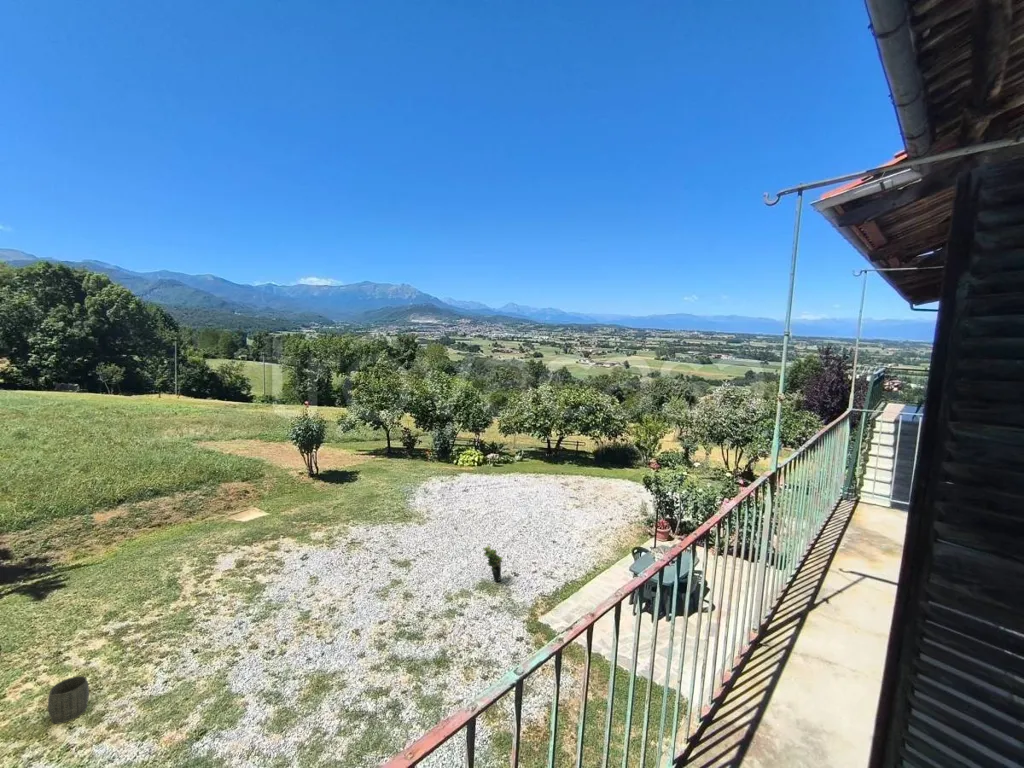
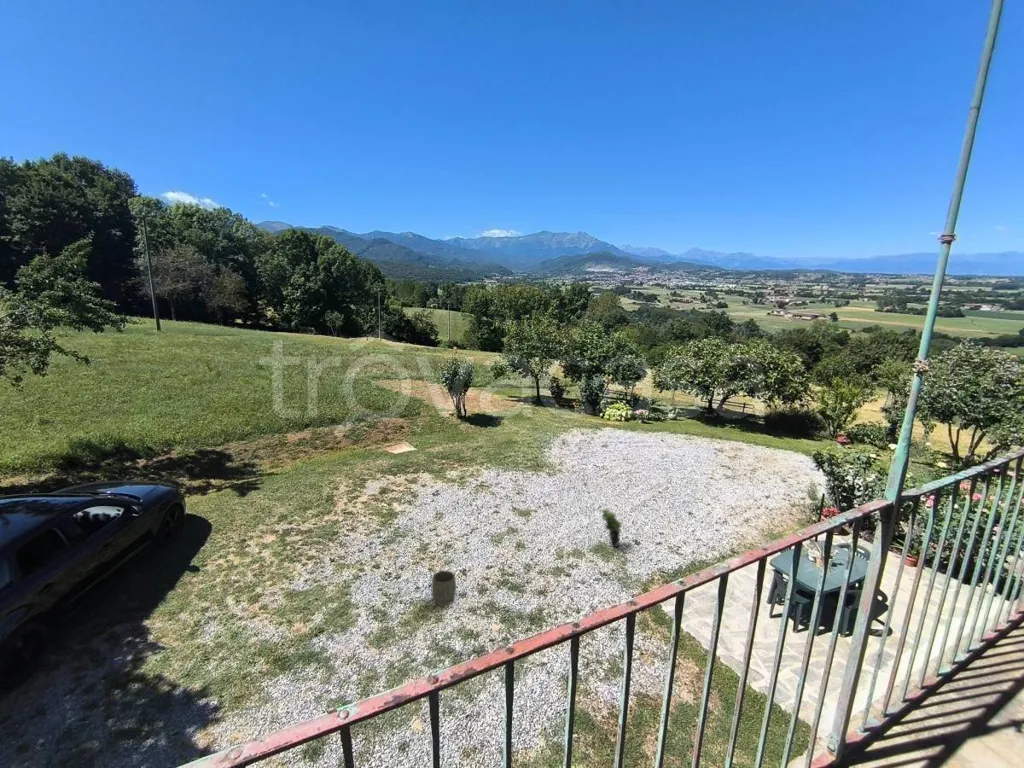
woven basket: present [48,676,89,724] -> present [432,571,456,605]

